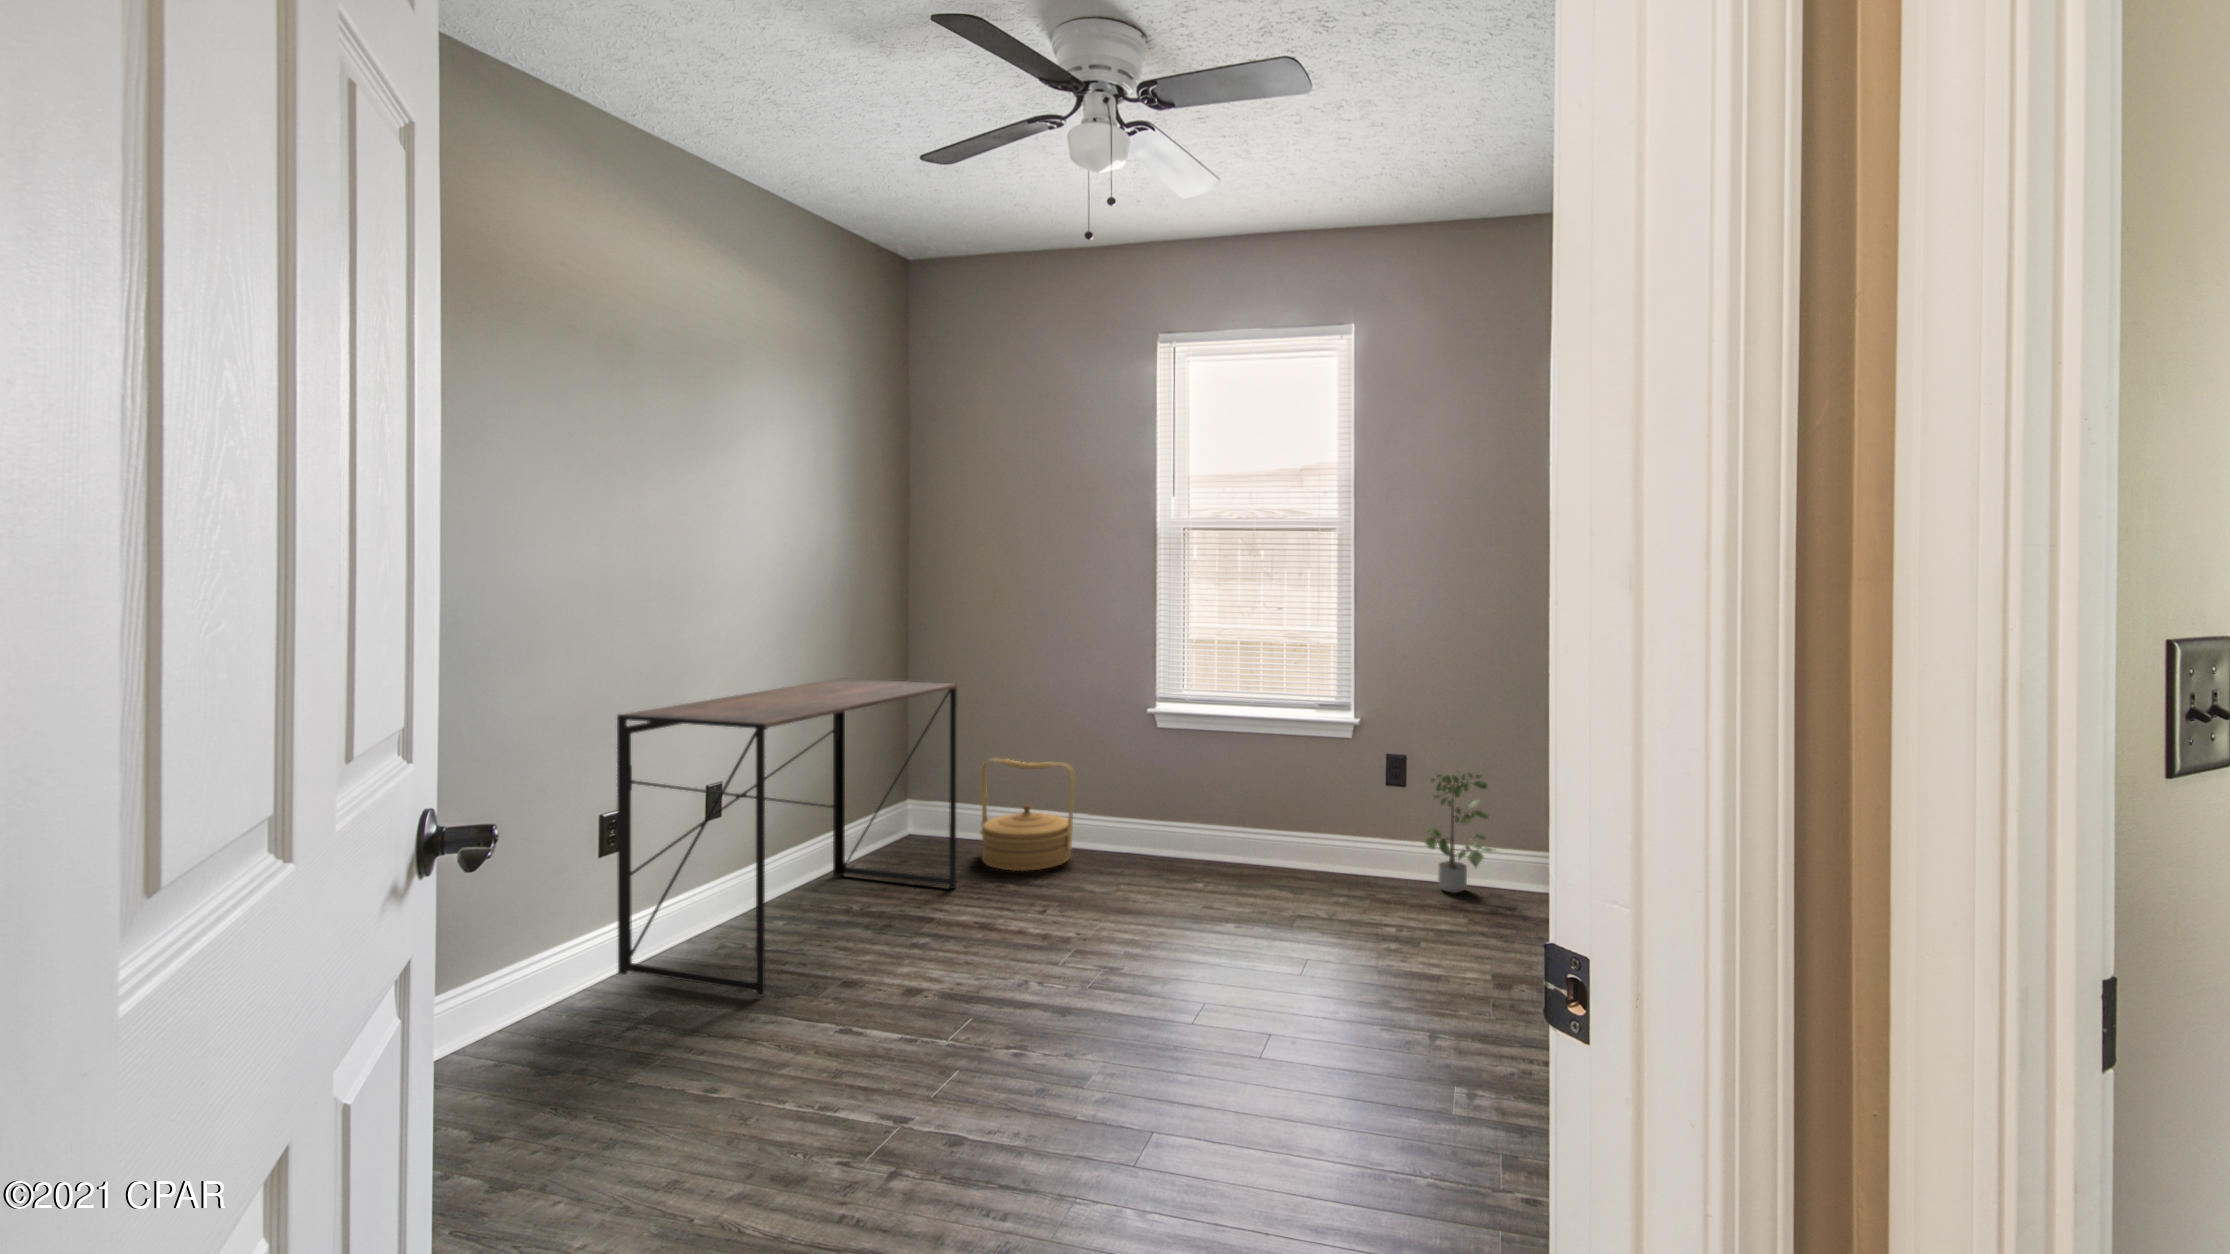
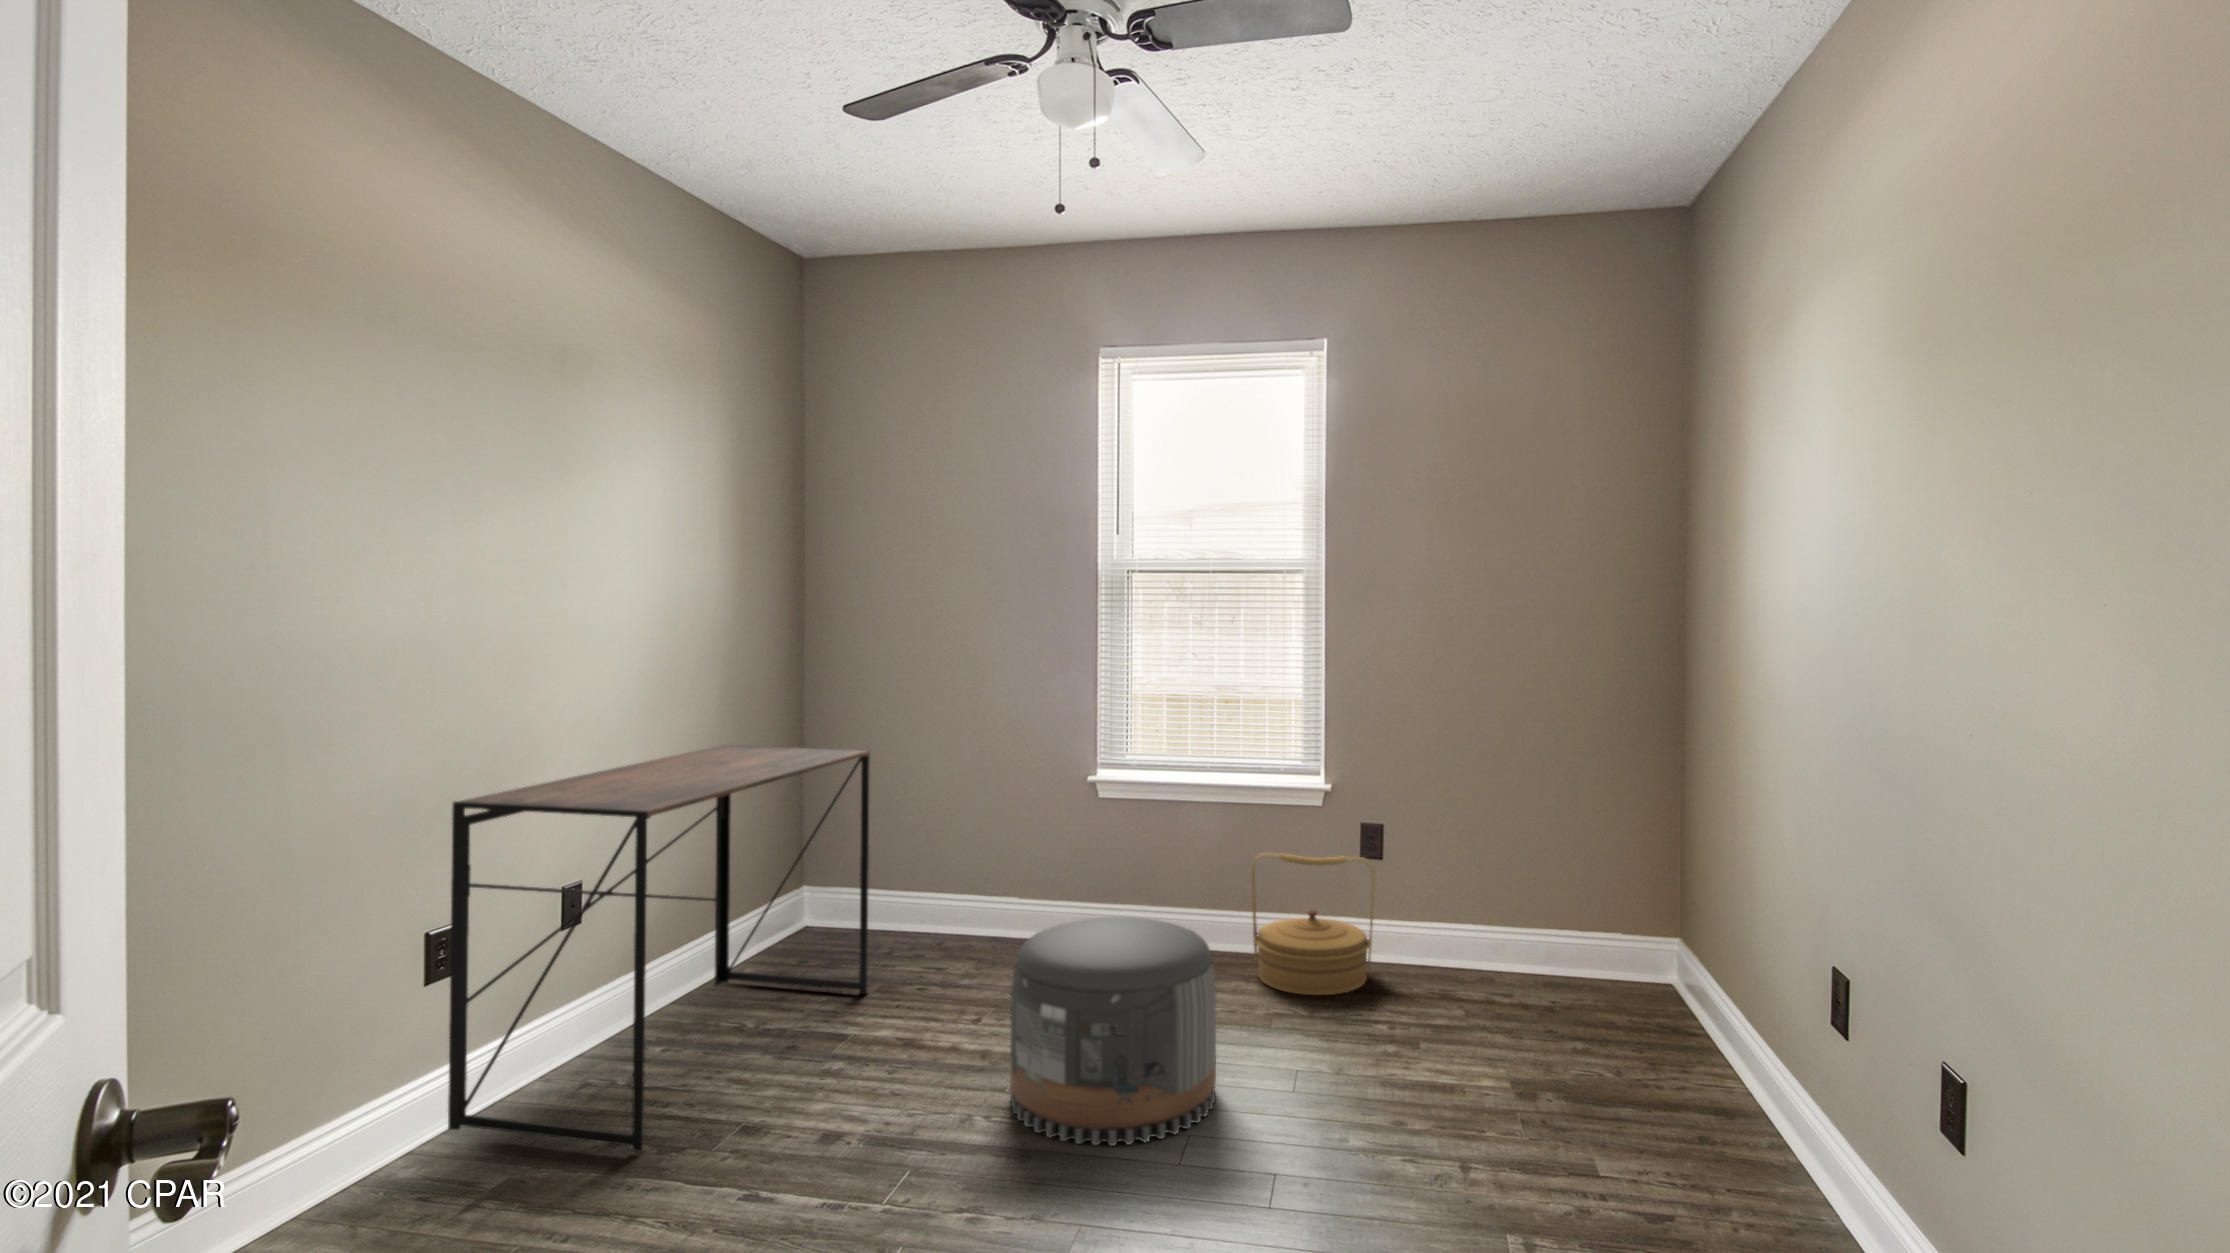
woven basket: present [981,758,1075,871] -> present [1251,853,1375,995]
potted plant: present [1425,773,1493,893] -> none [1412,838,1496,979]
pouf: none [1061,824,1233,1009] -> present [1010,917,1217,1146]

